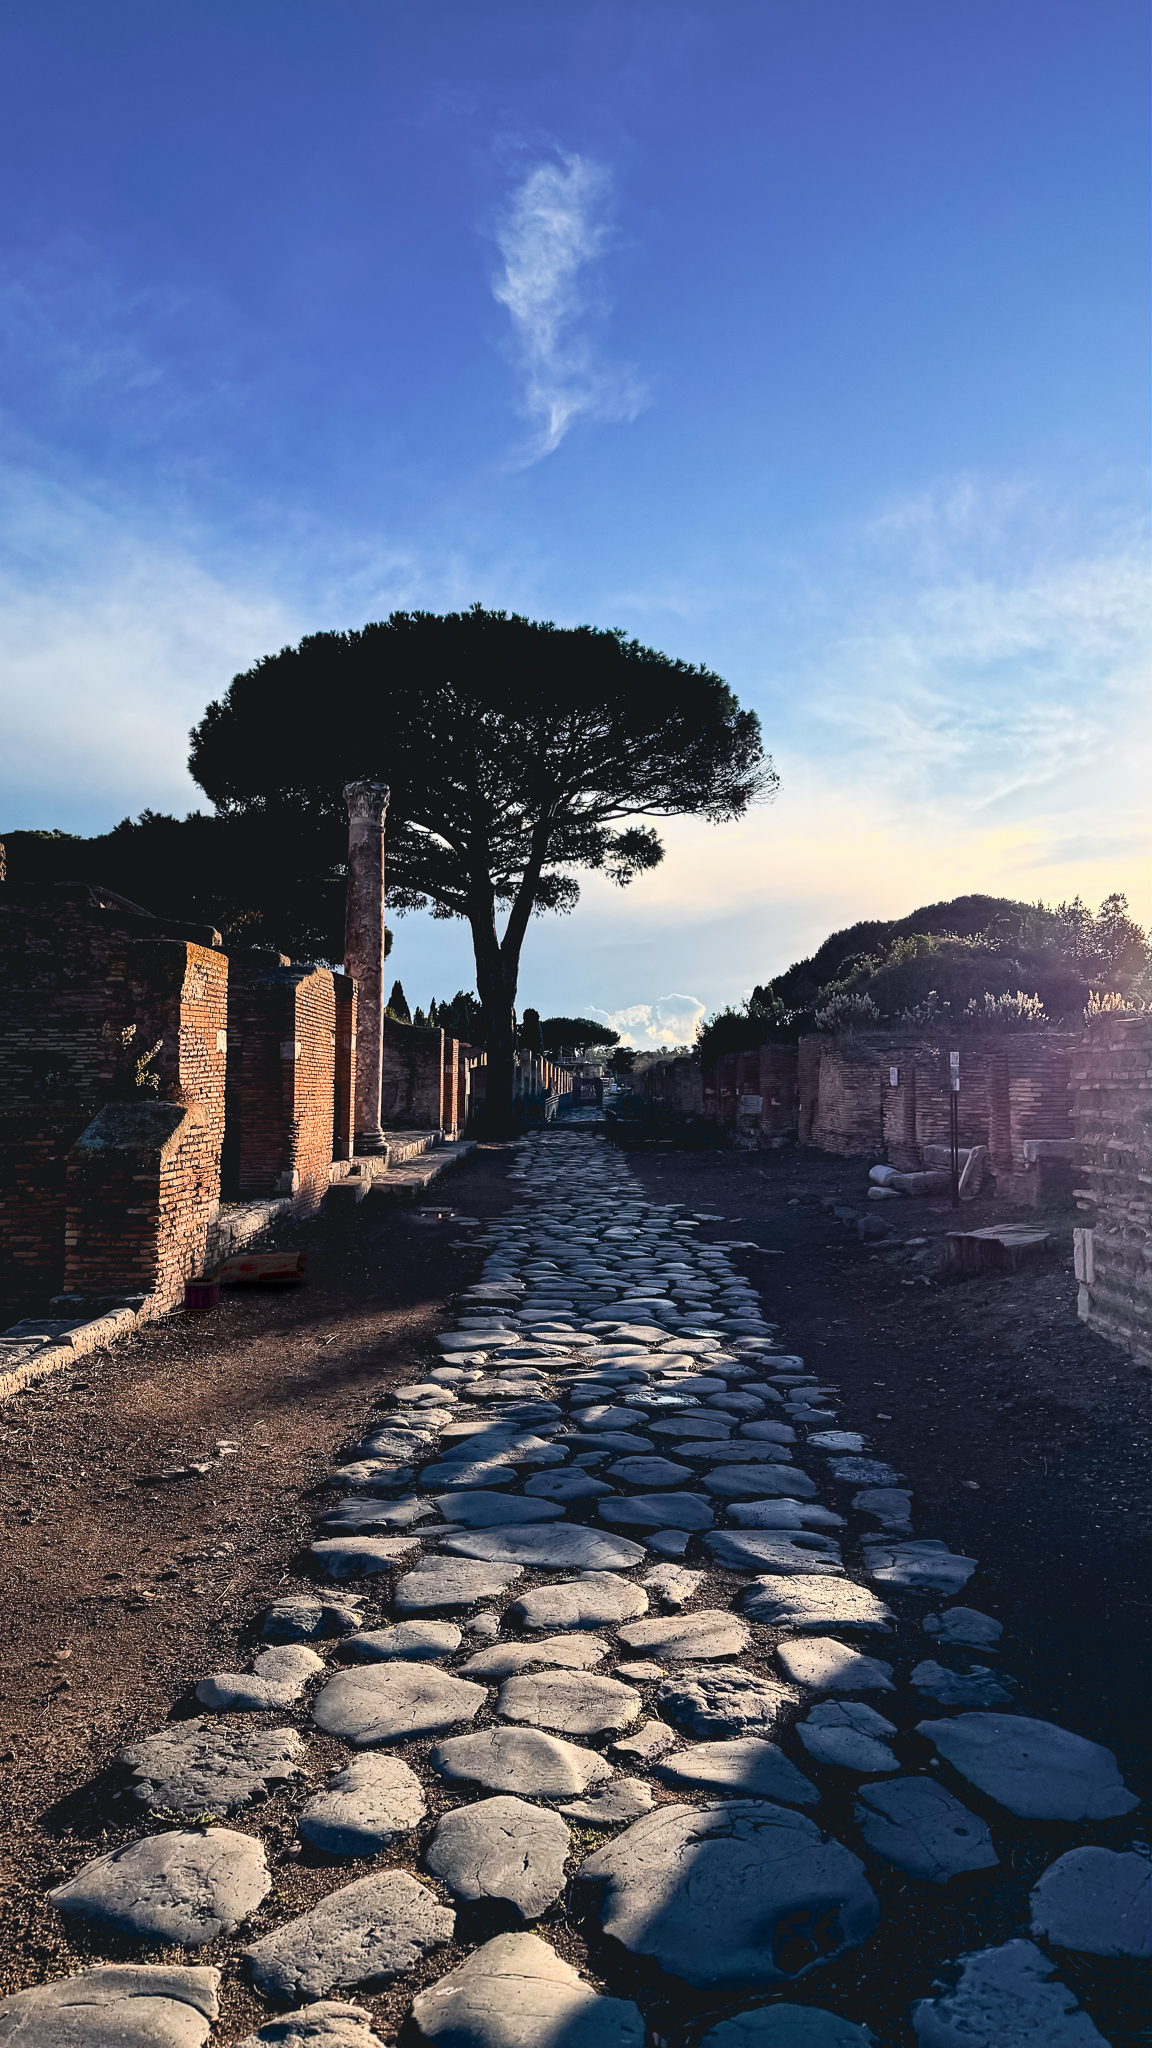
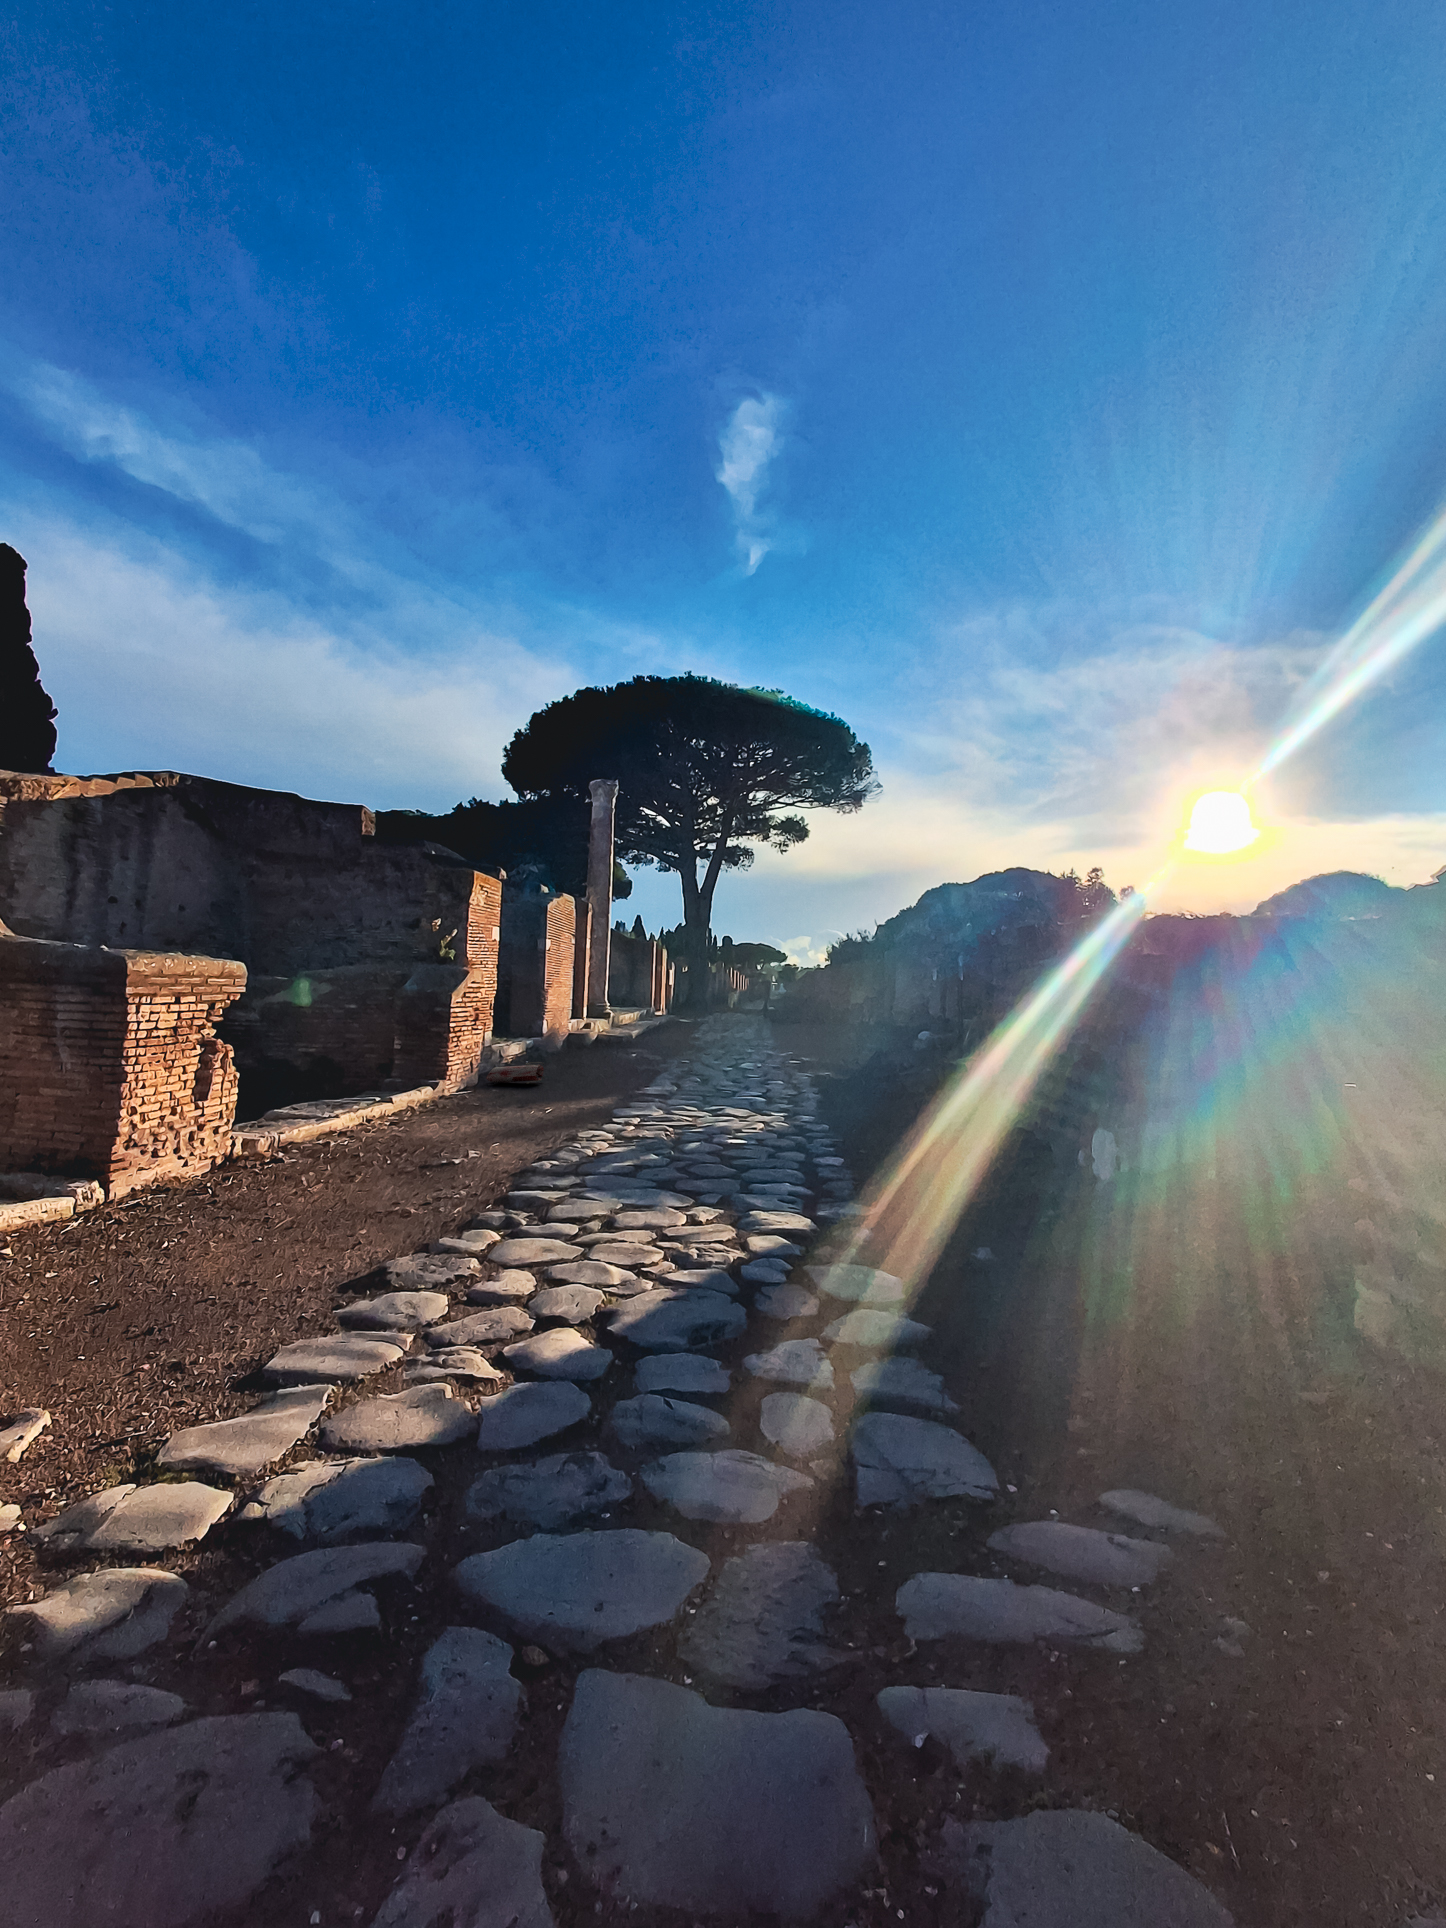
basket: present [184,1246,220,1311] -> none [462,1055,486,1096]

